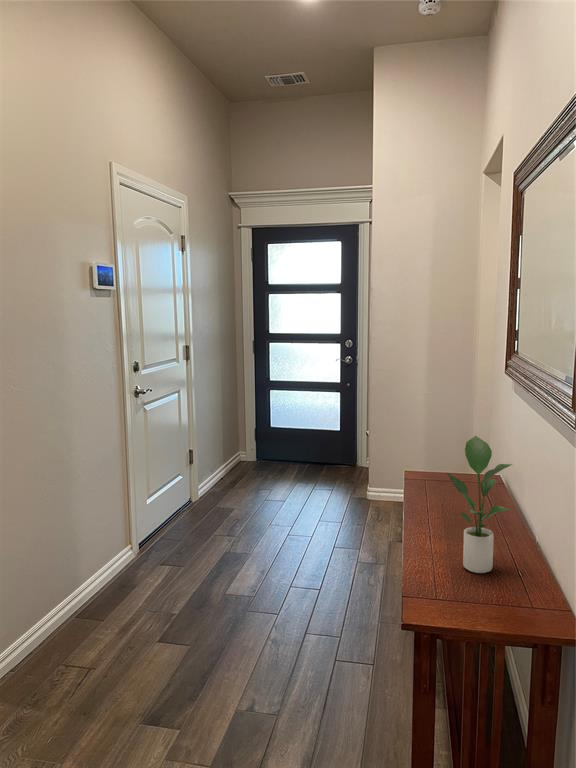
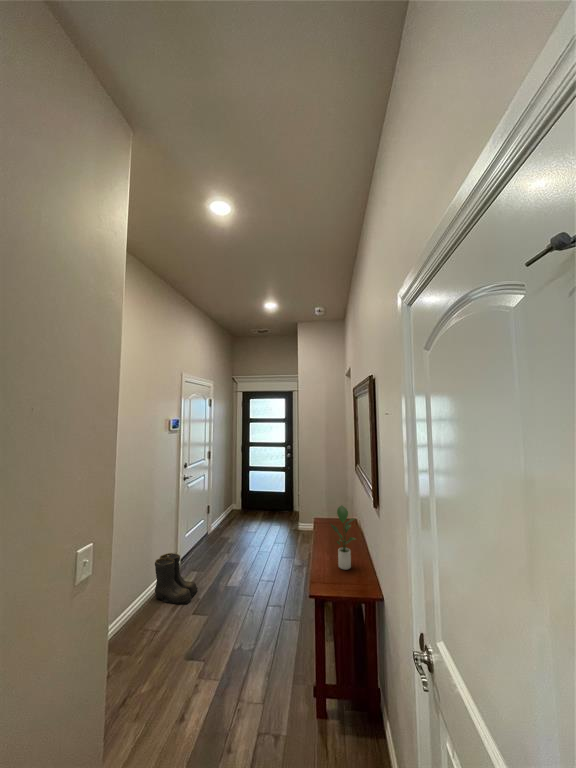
boots: none [83,531,171,621] -> present [155,553,198,604]

